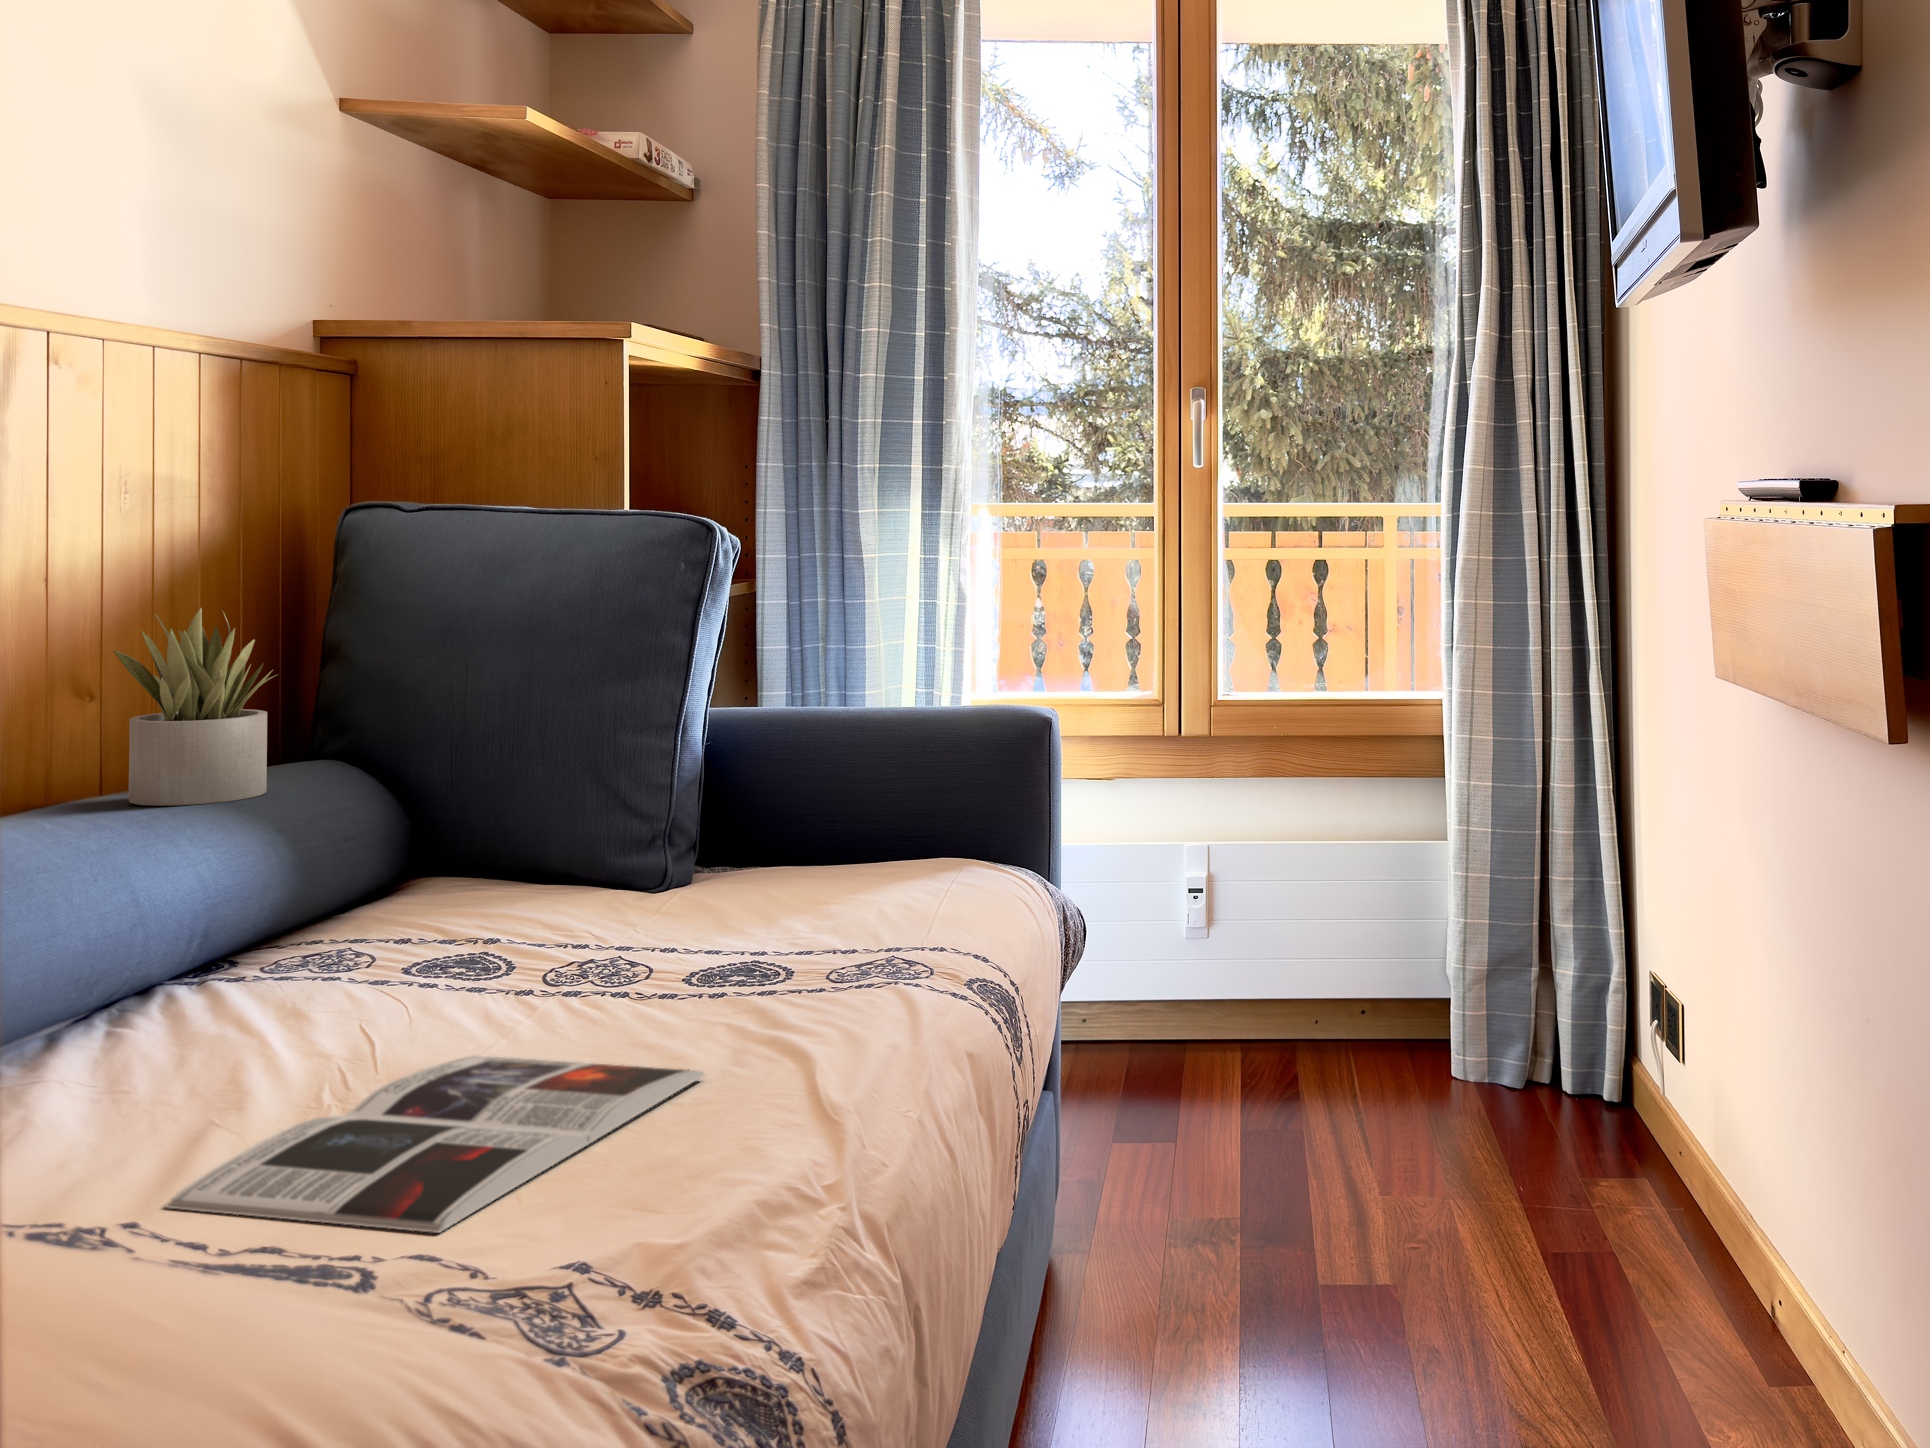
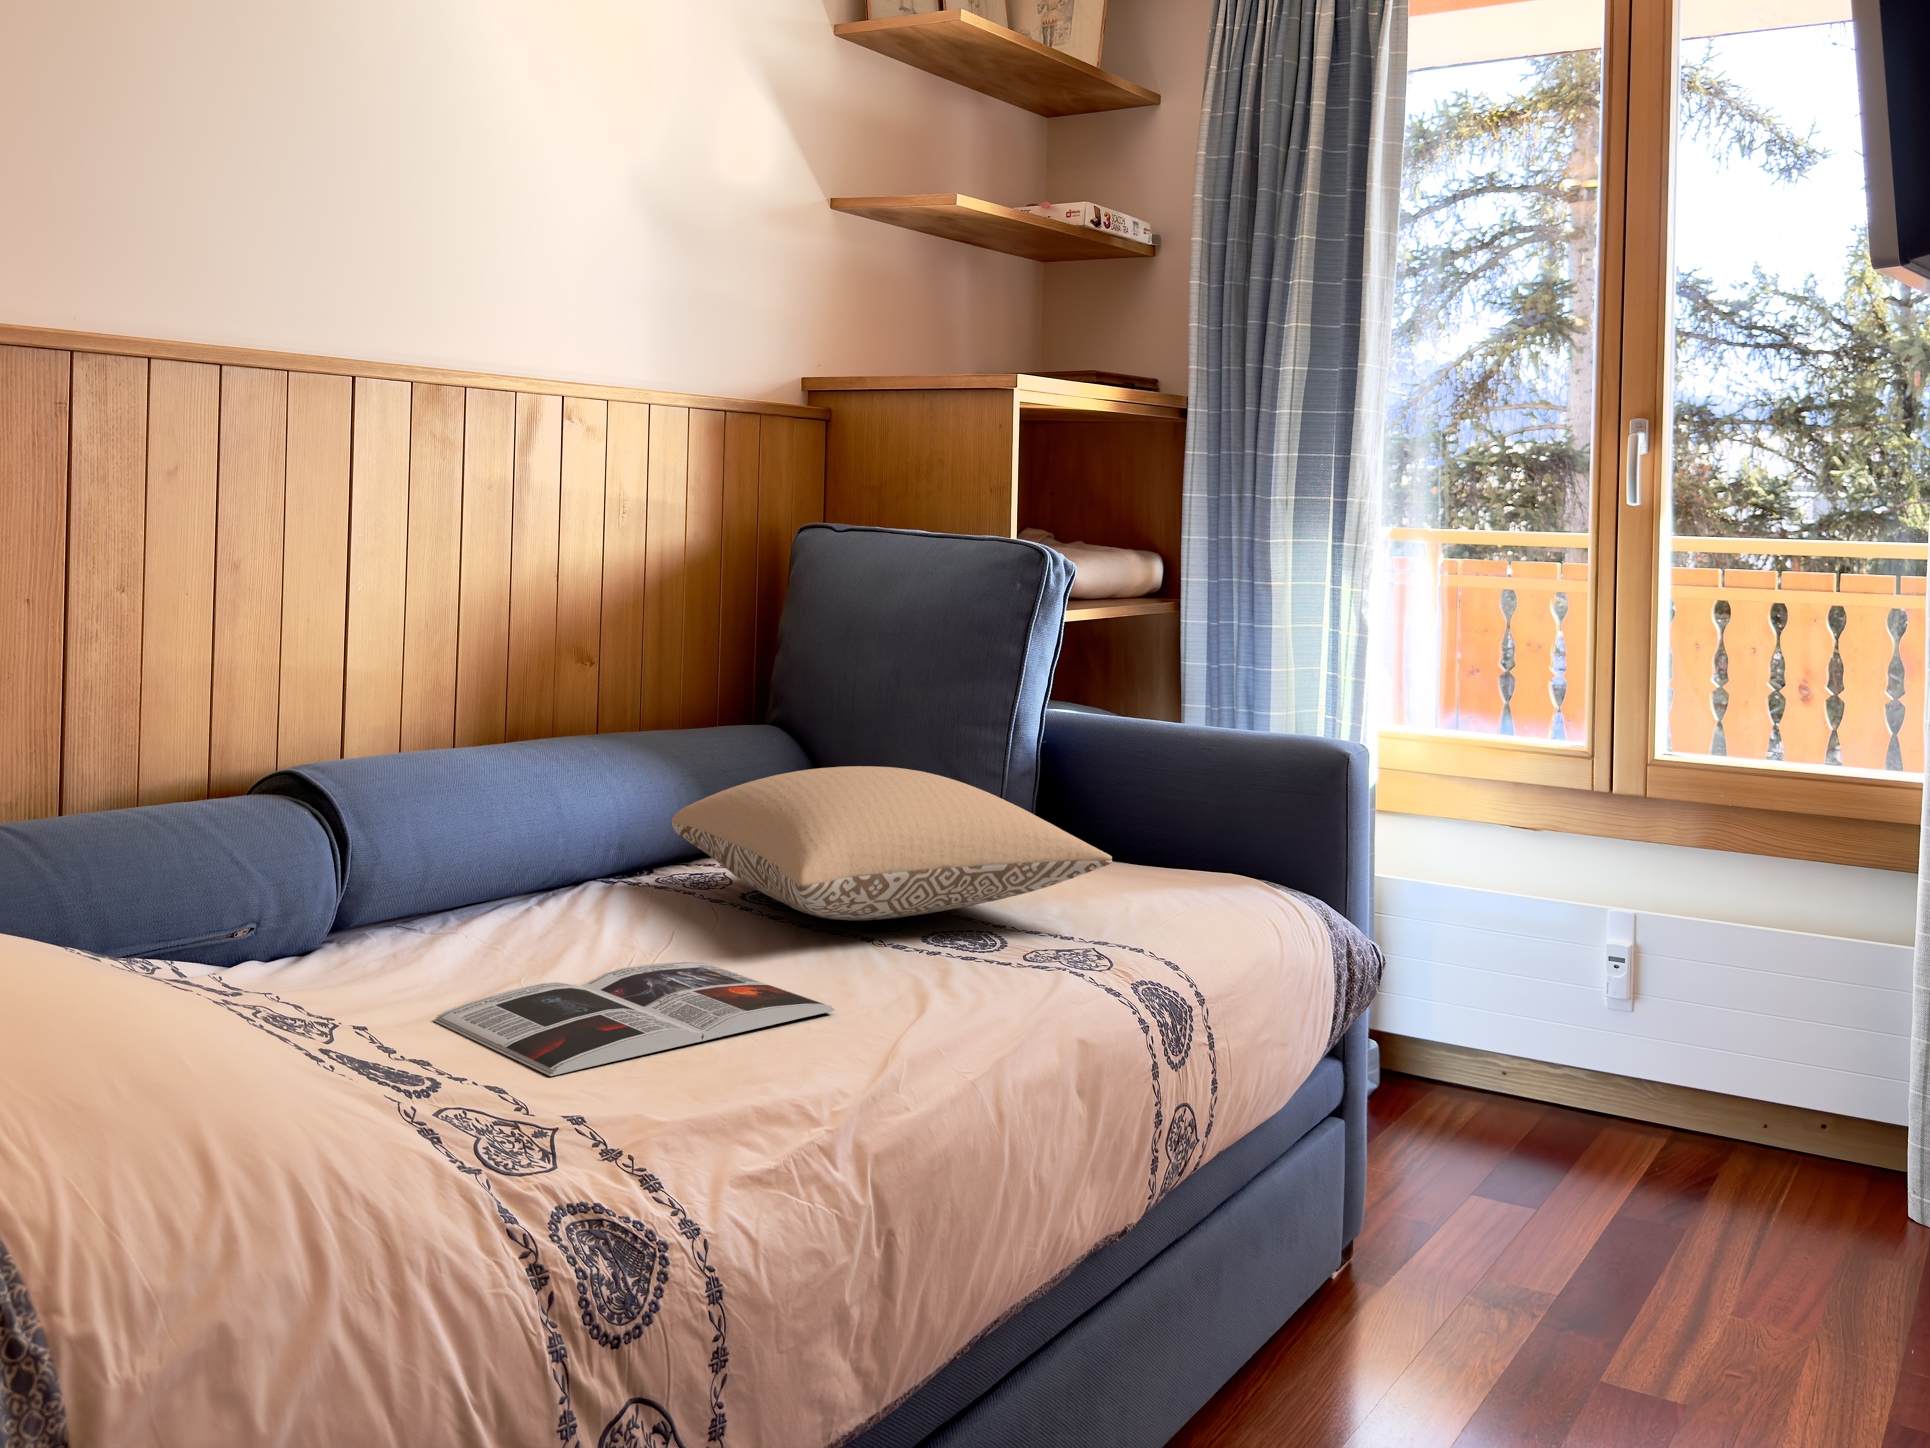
succulent plant: present [113,608,276,806] -> none [591,600,701,747]
pillow: none [299,789,894,976] -> present [671,766,1112,921]

